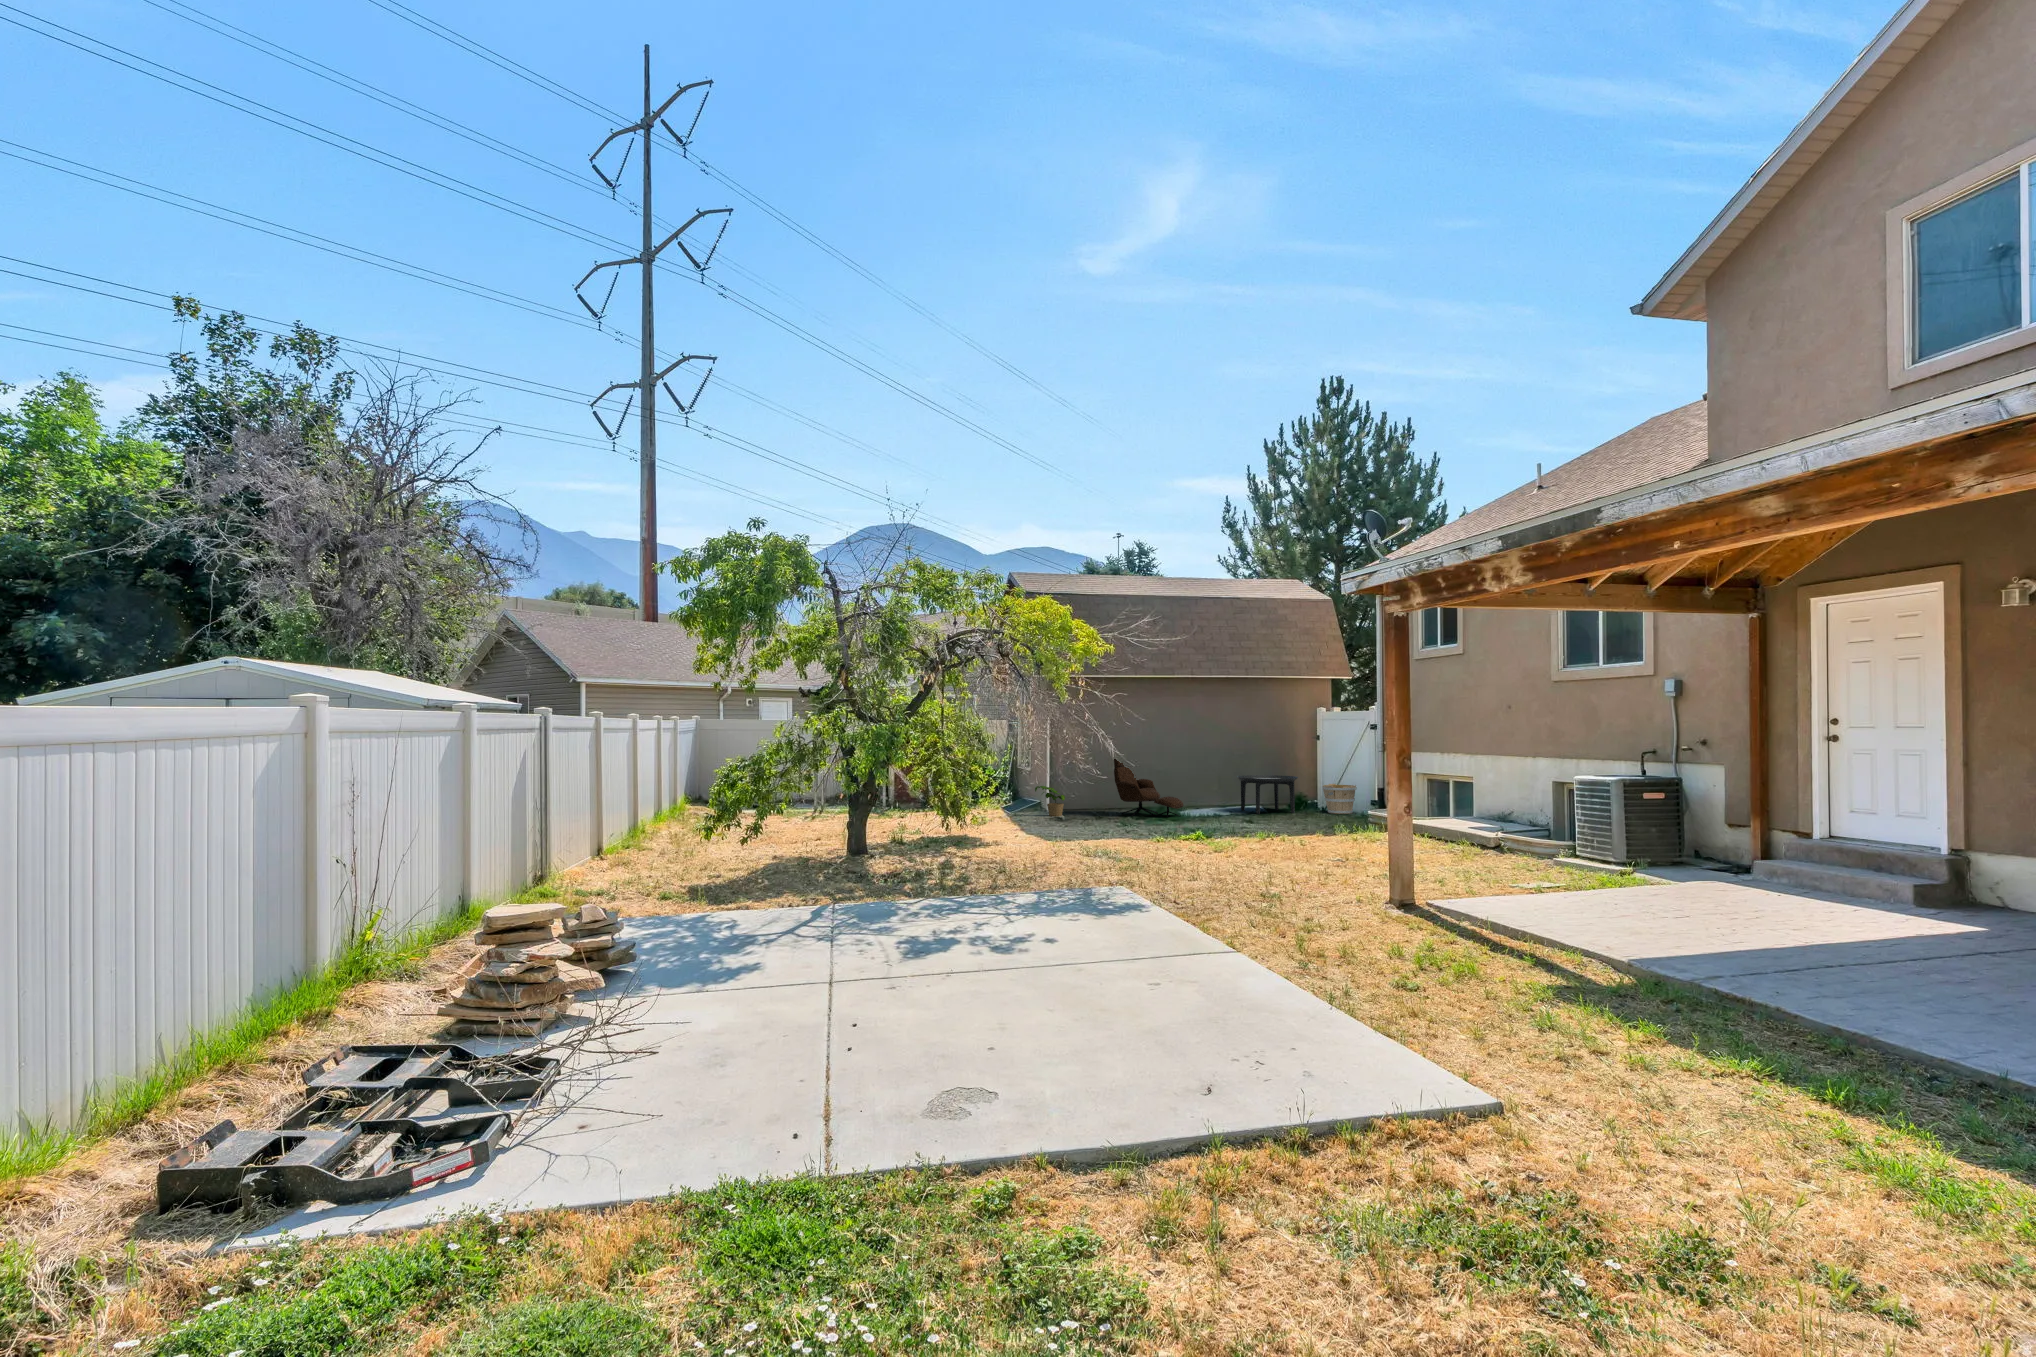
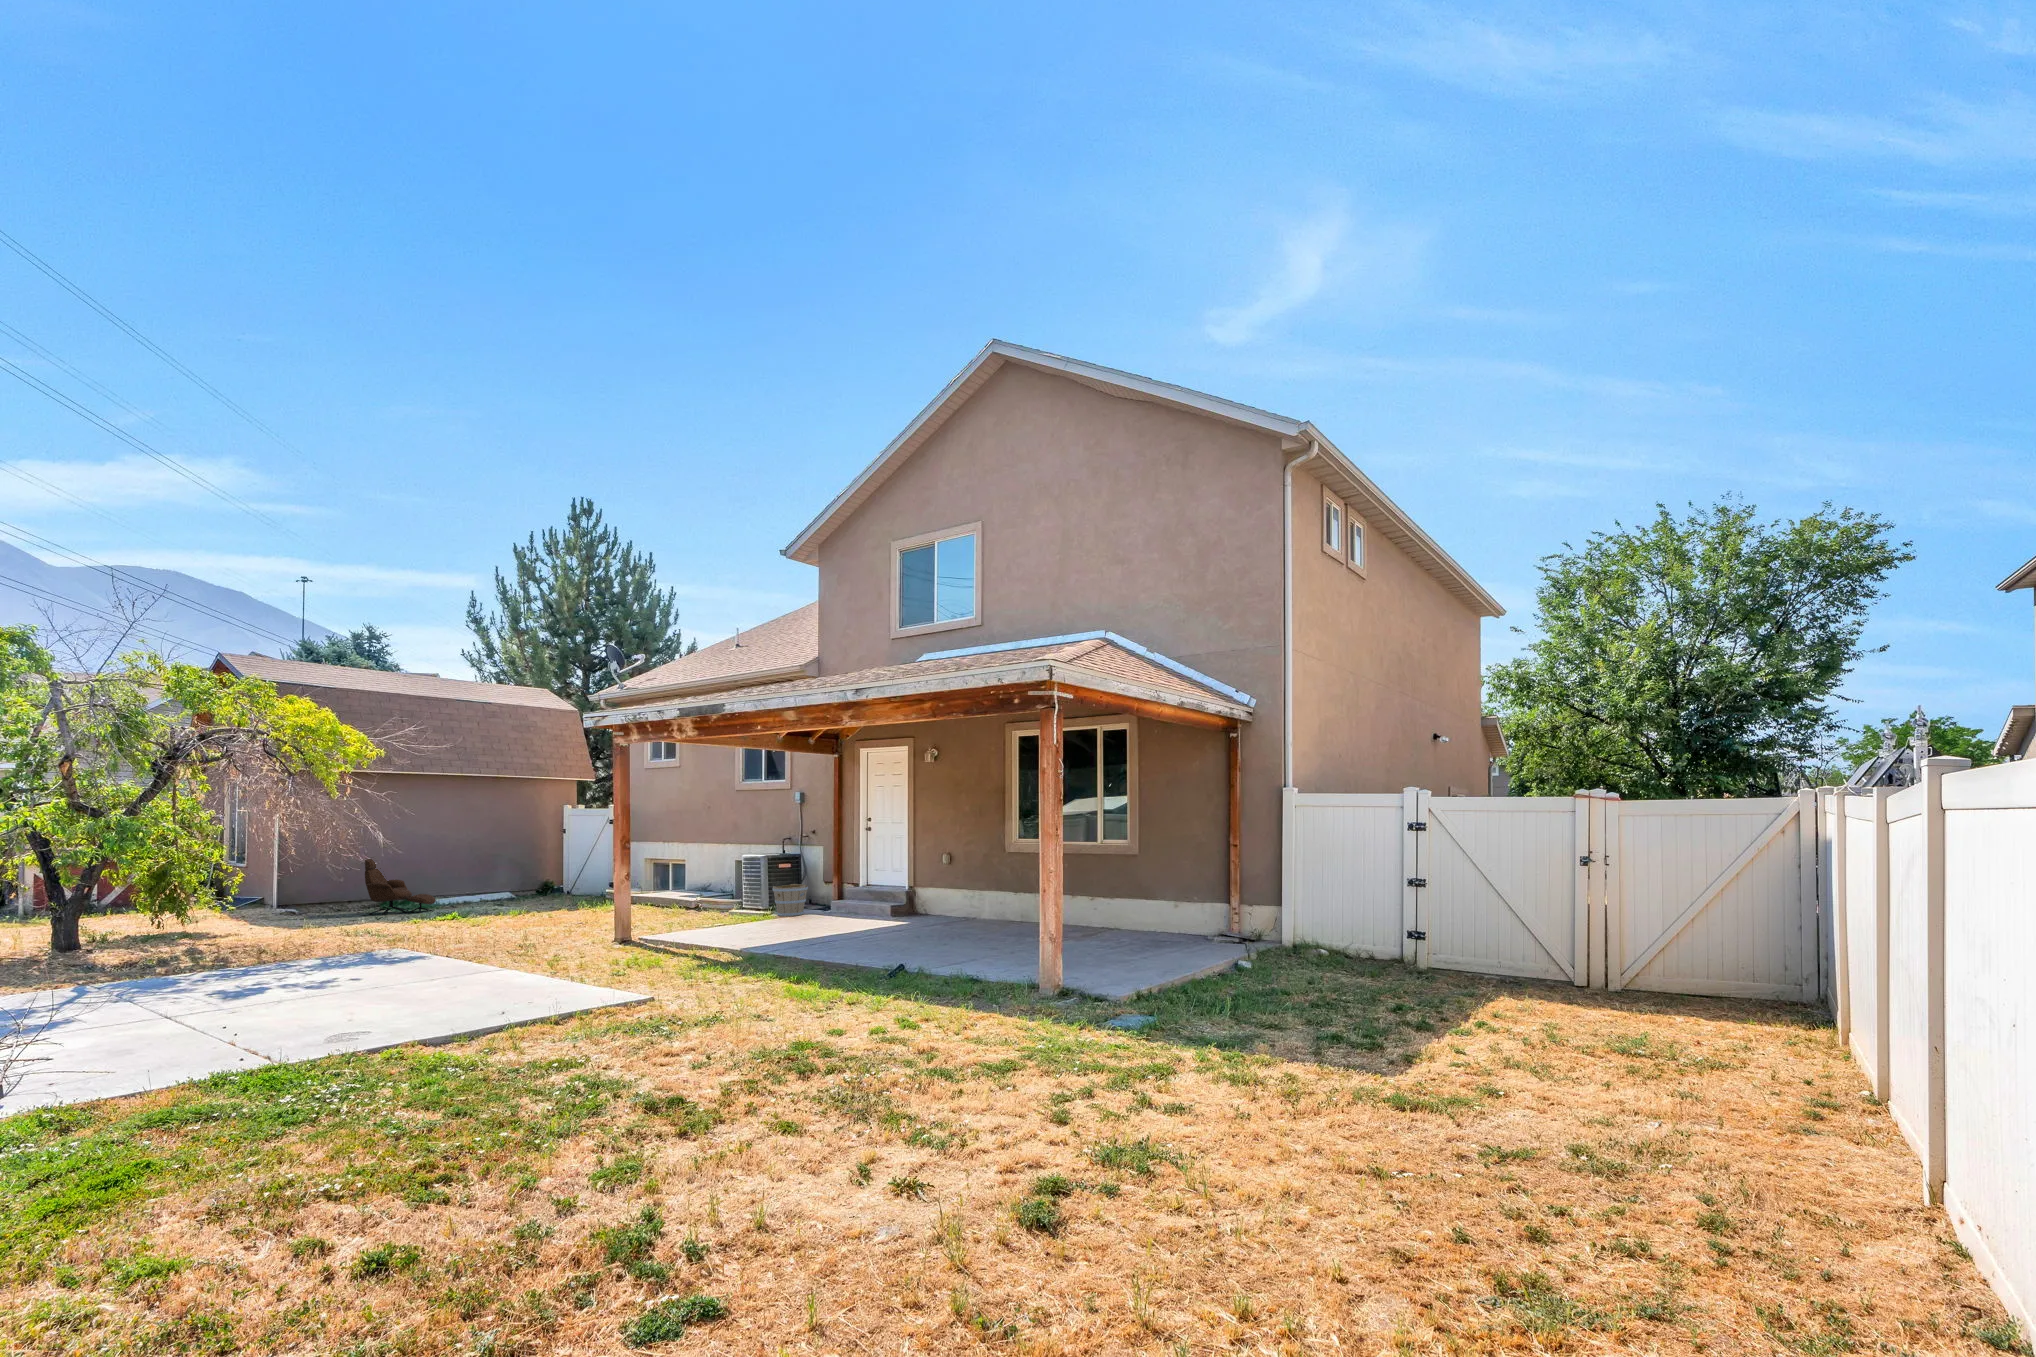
round table: present [1237,775,1298,814] -> none [487,869,544,904]
wooden bucket: present [1322,784,1357,814] -> present [773,884,808,916]
potted plant: present [1035,786,1065,816] -> none [276,892,309,921]

